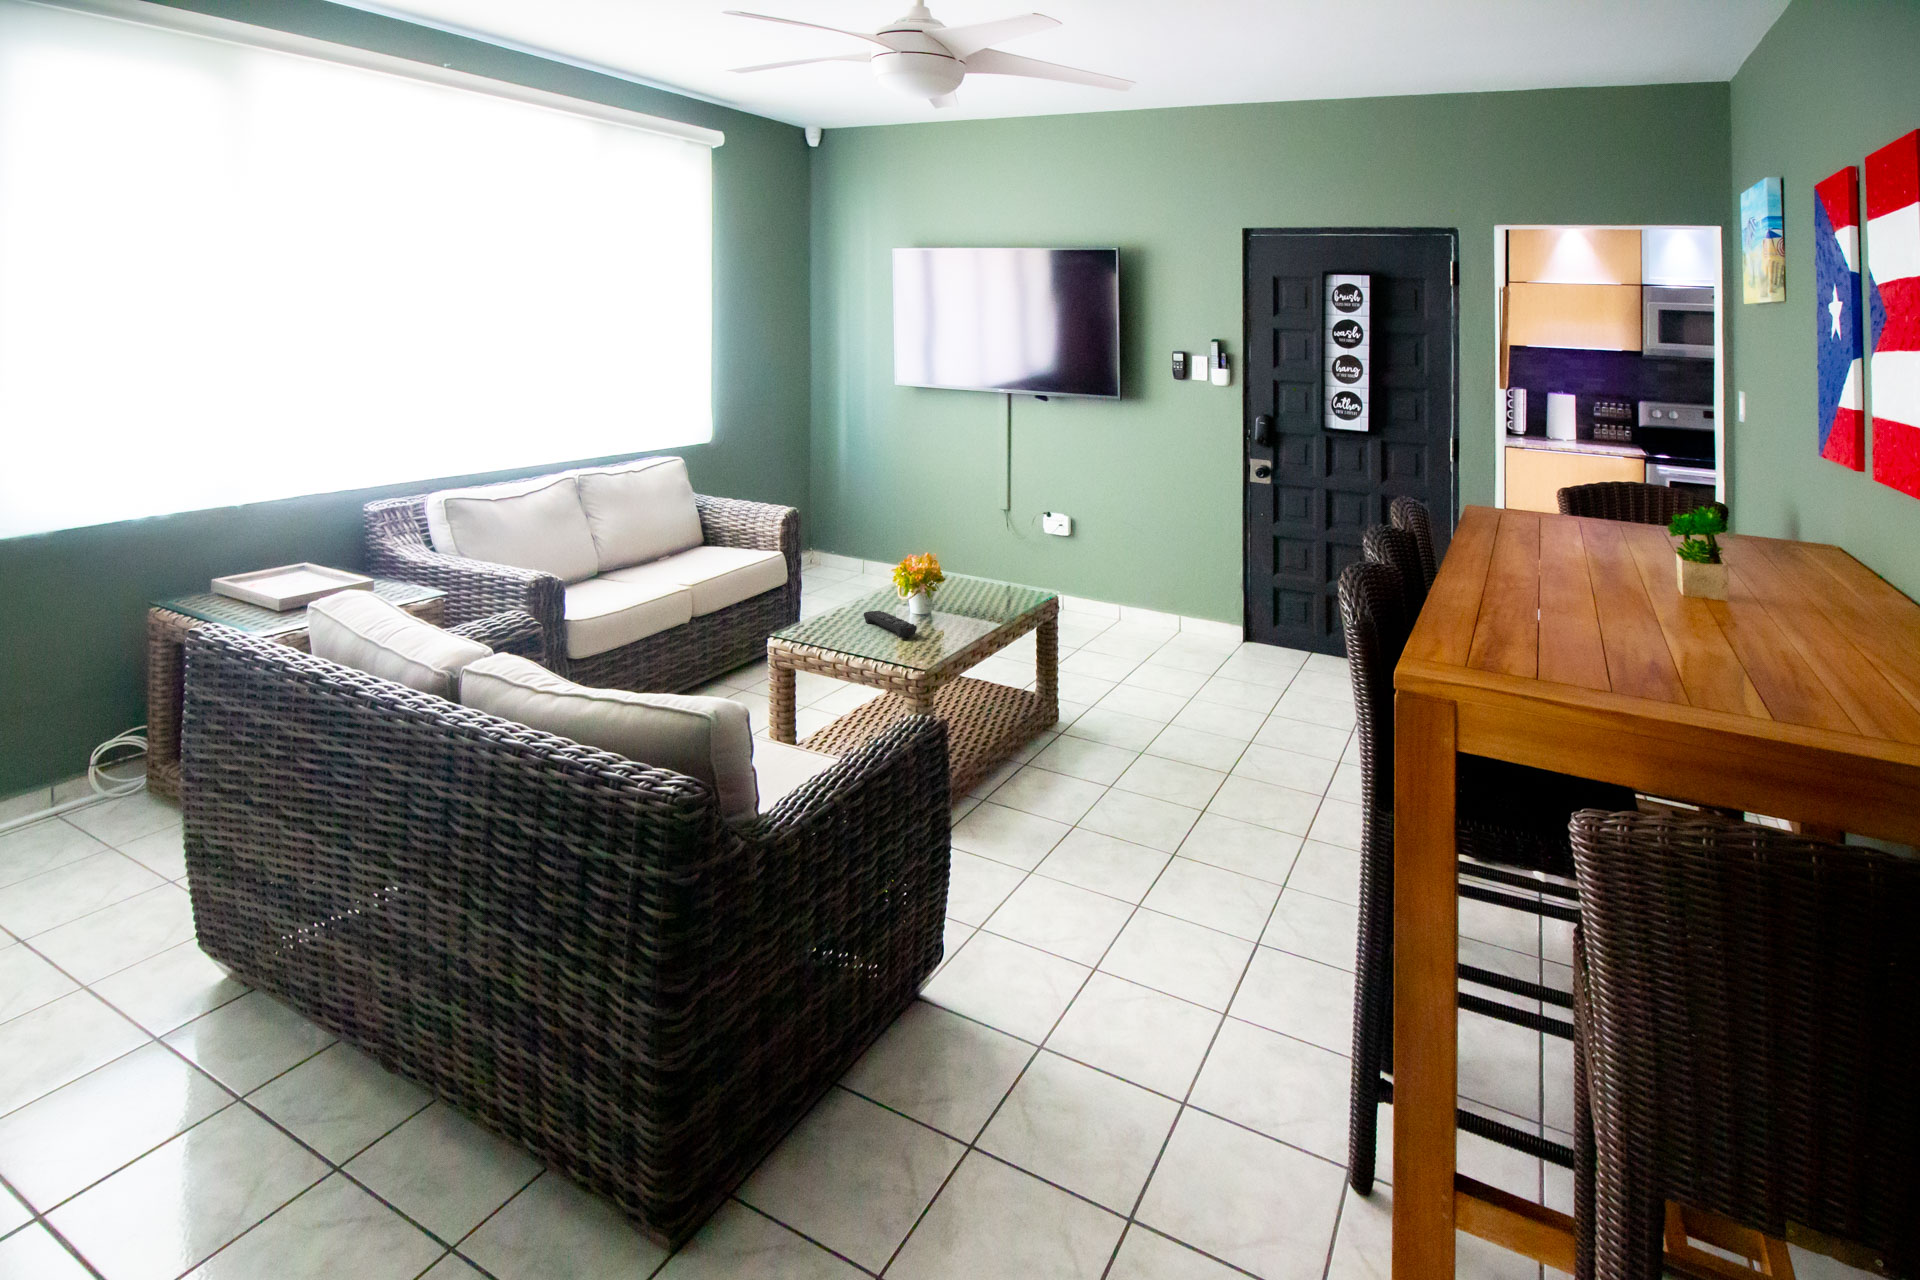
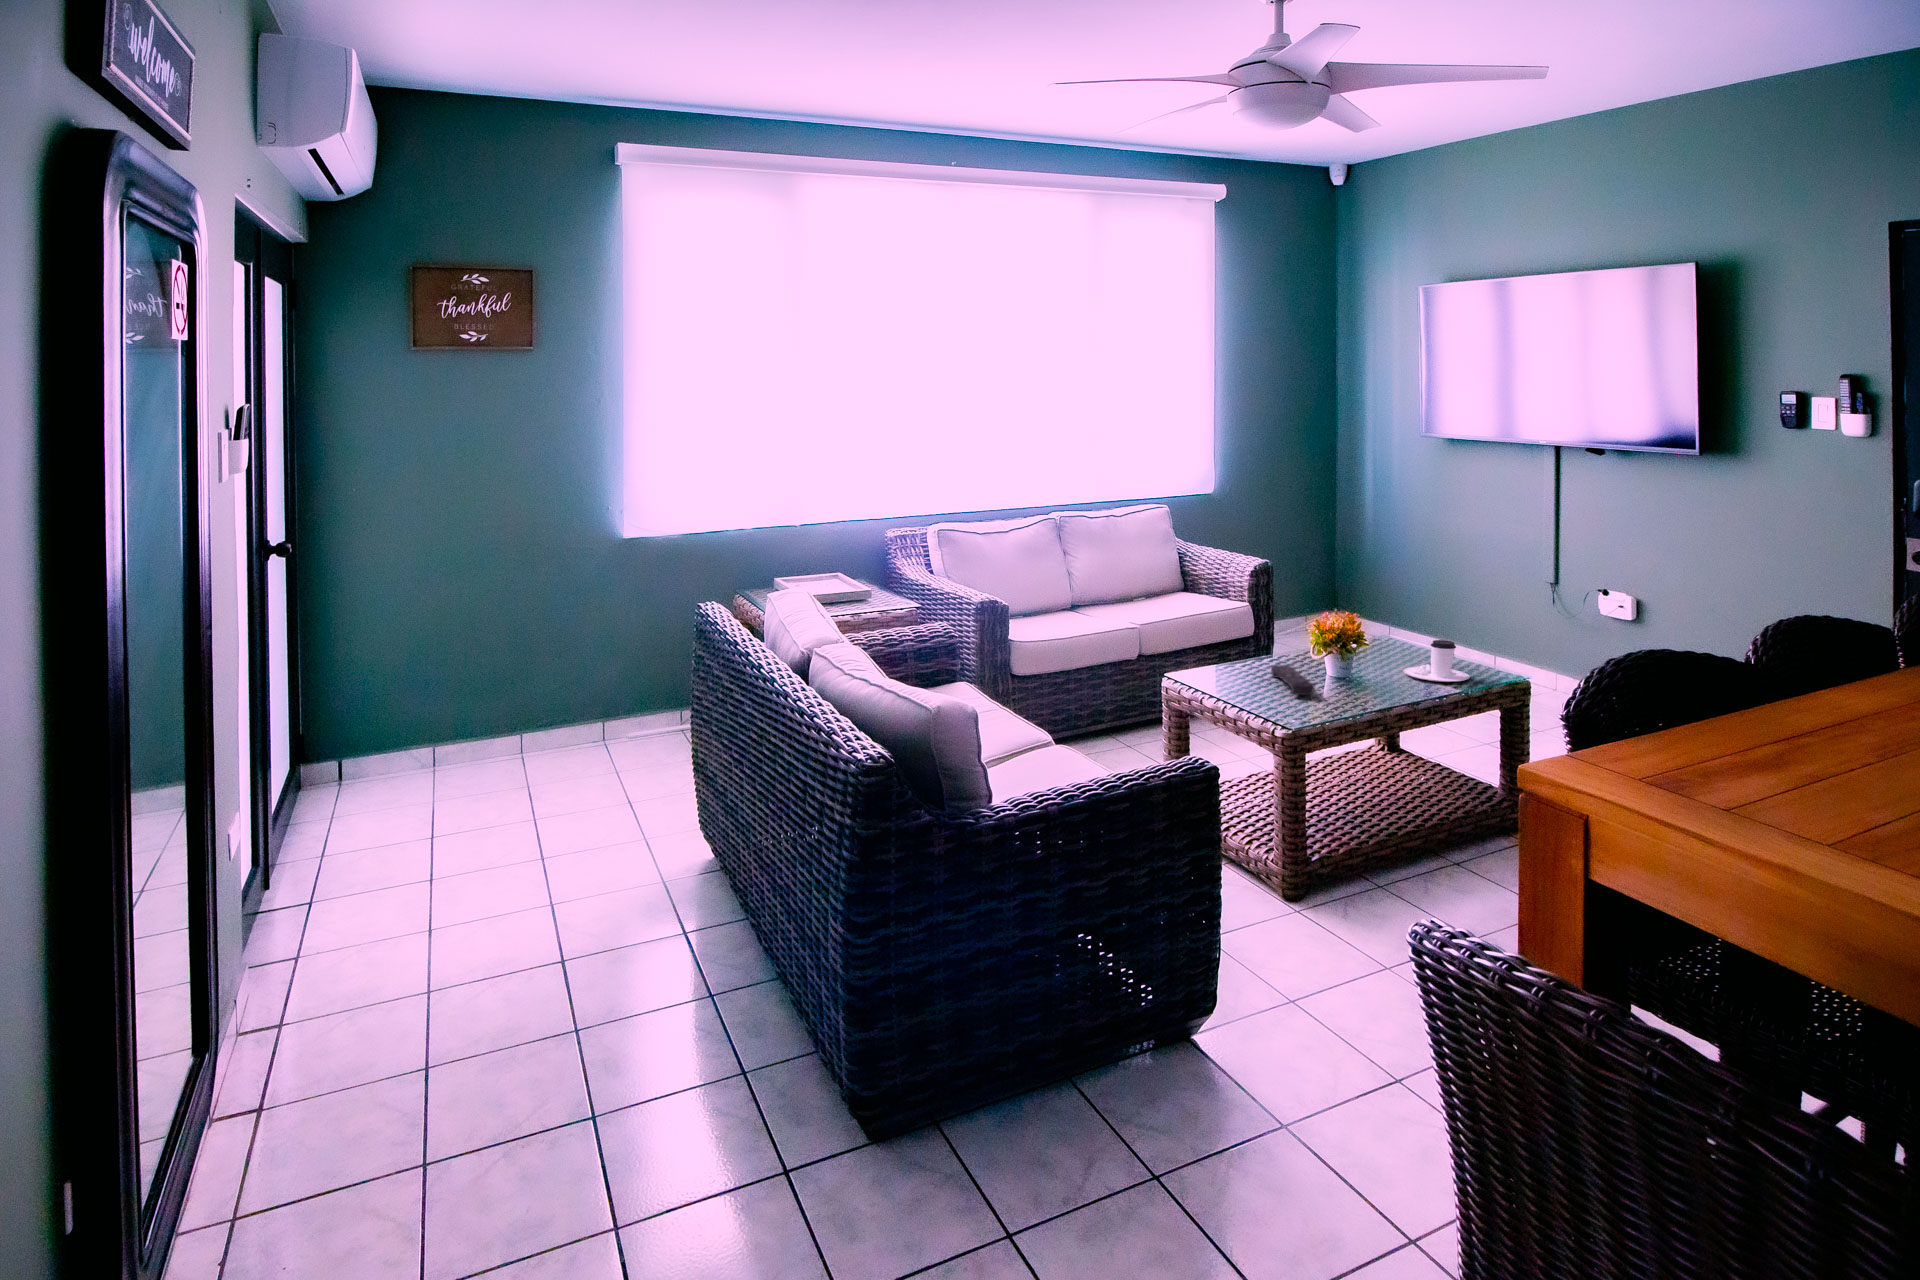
coffee cup: none [968,572,1021,609] -> present [1403,640,1470,682]

